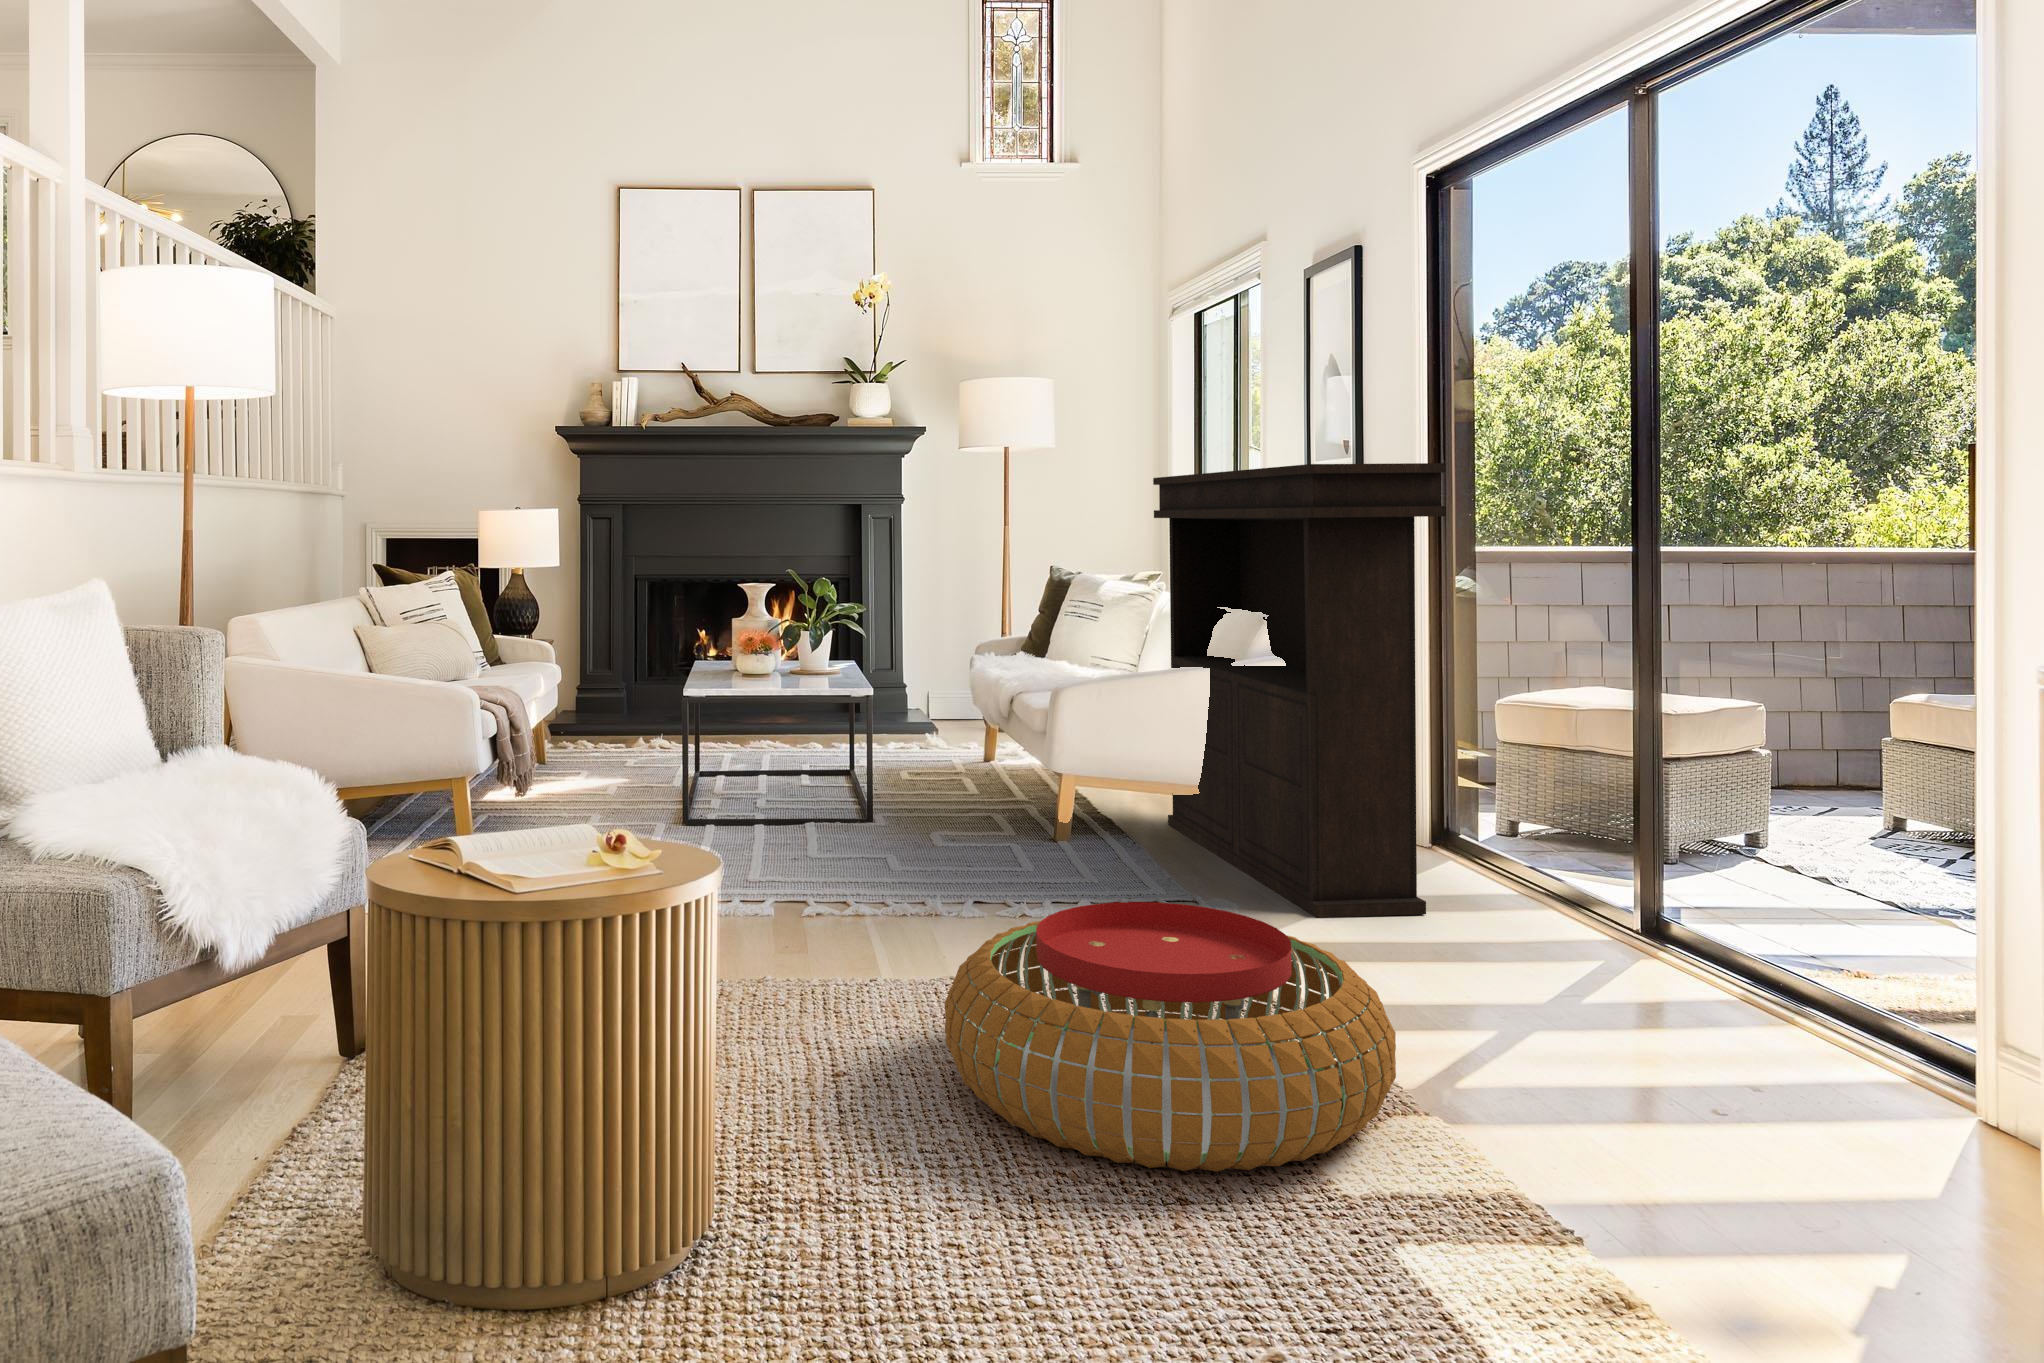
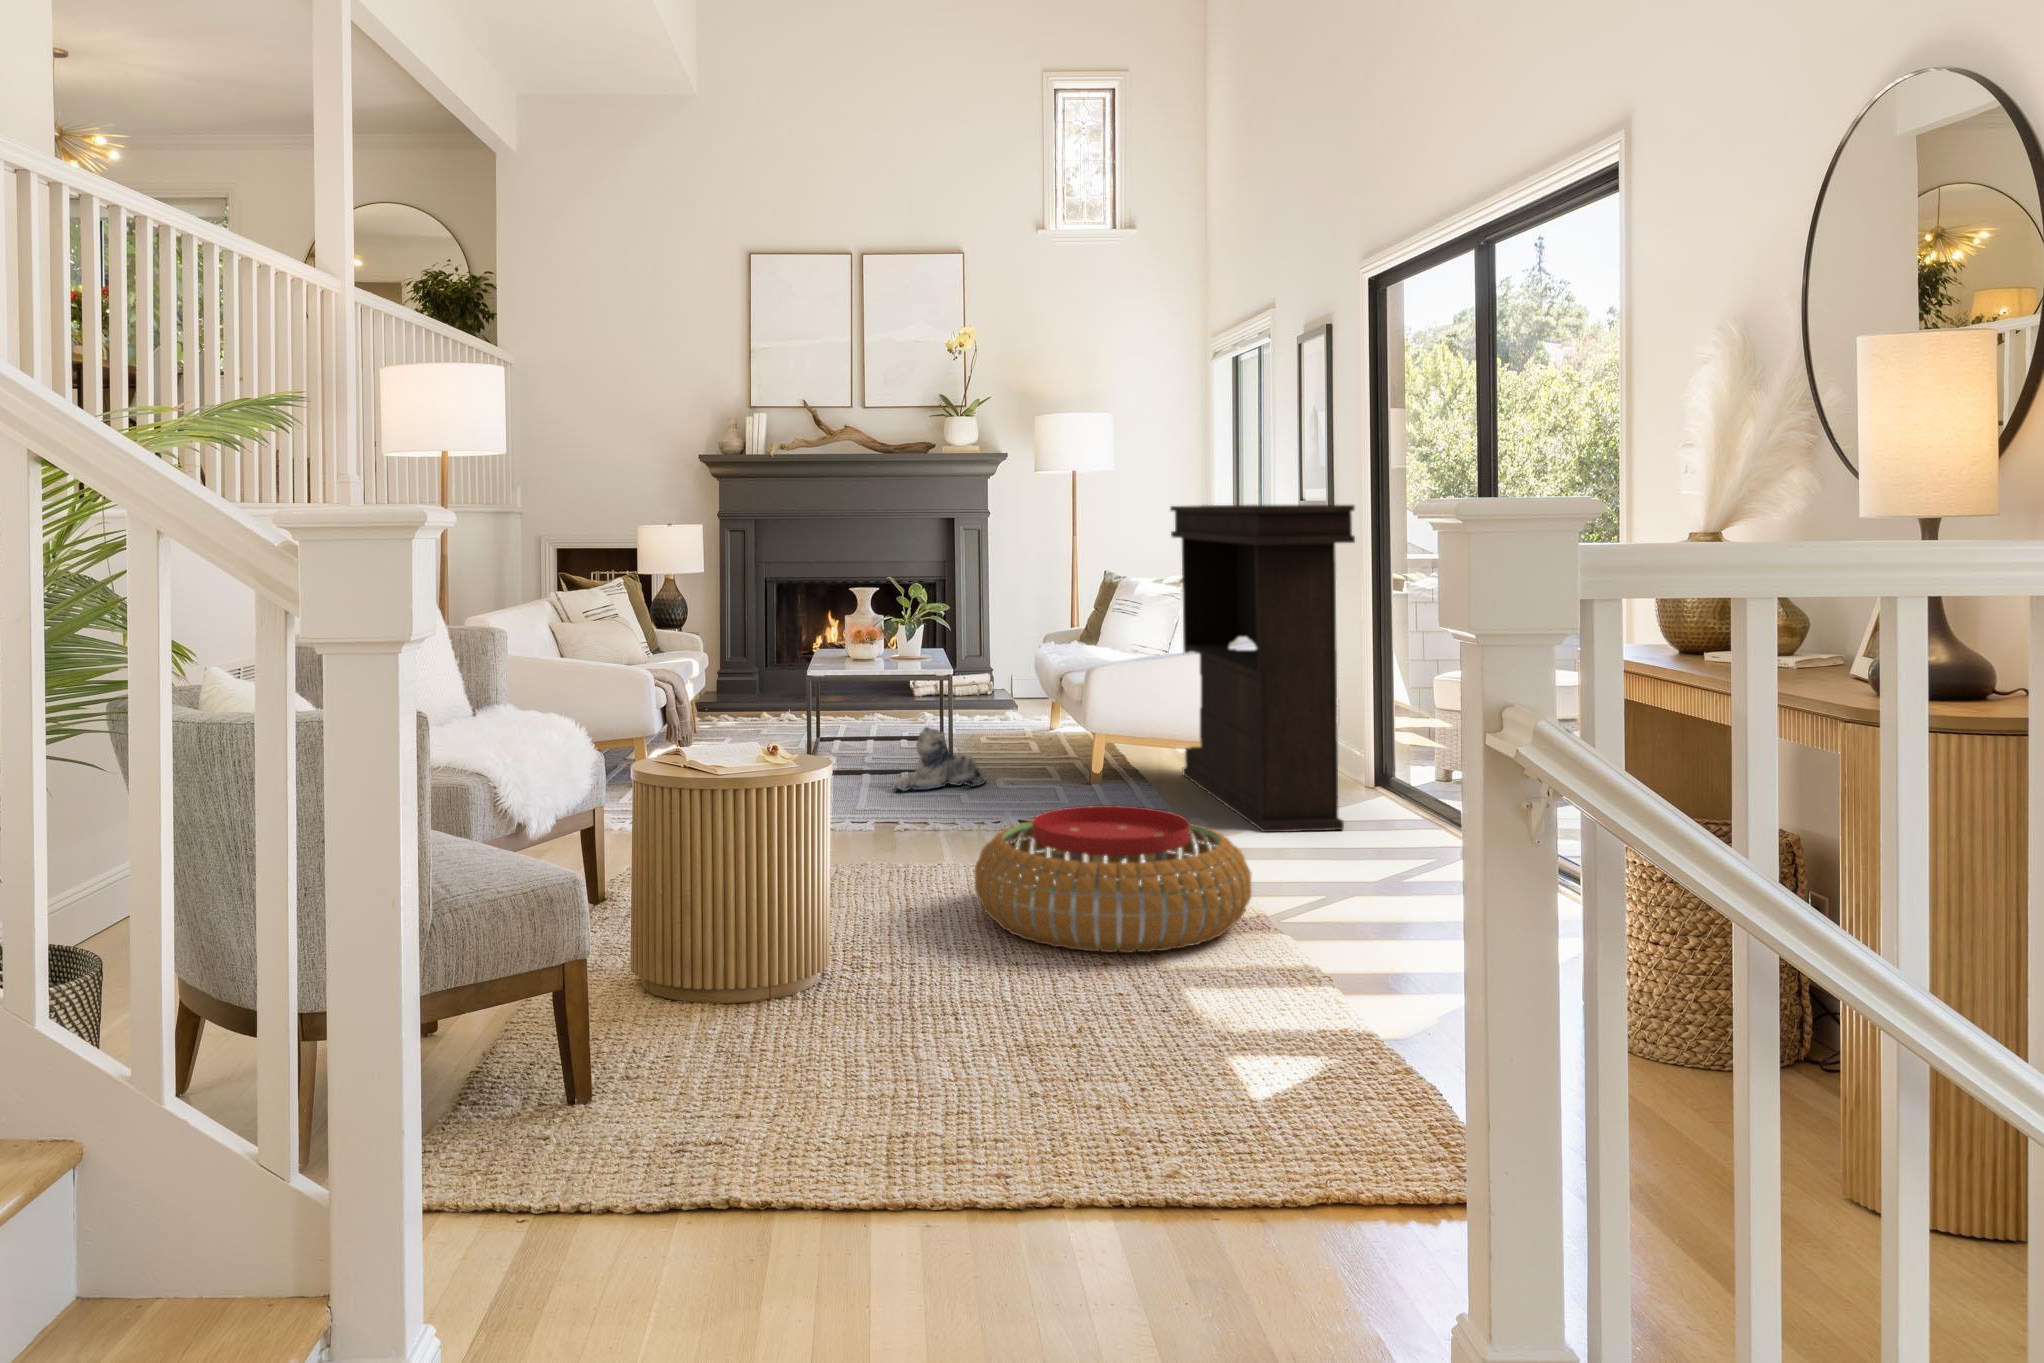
plush toy: none [796,763,917,849] -> present [893,727,986,791]

